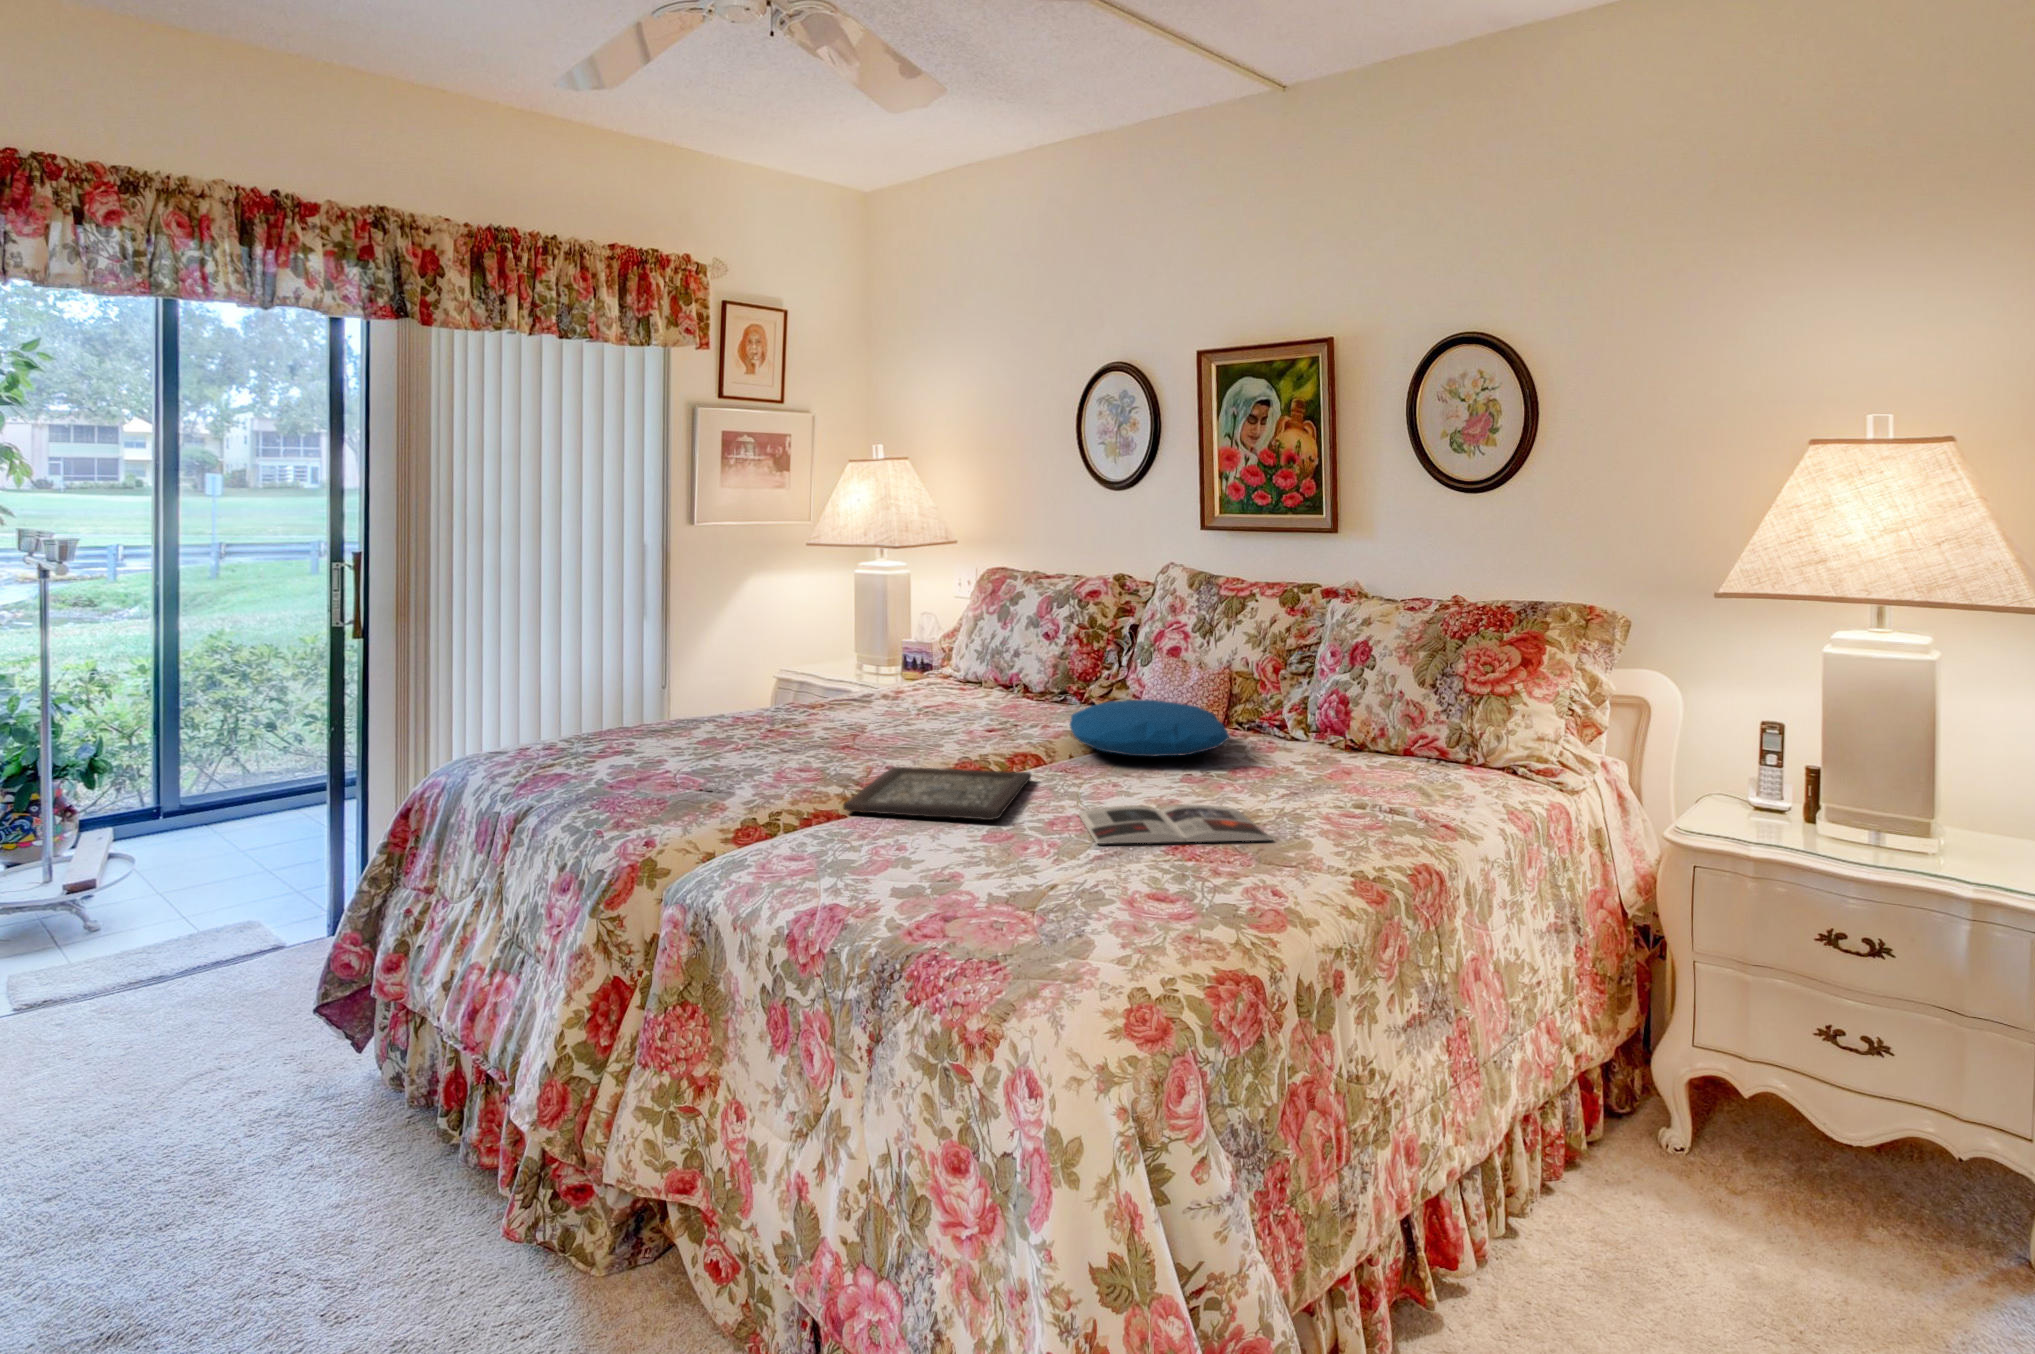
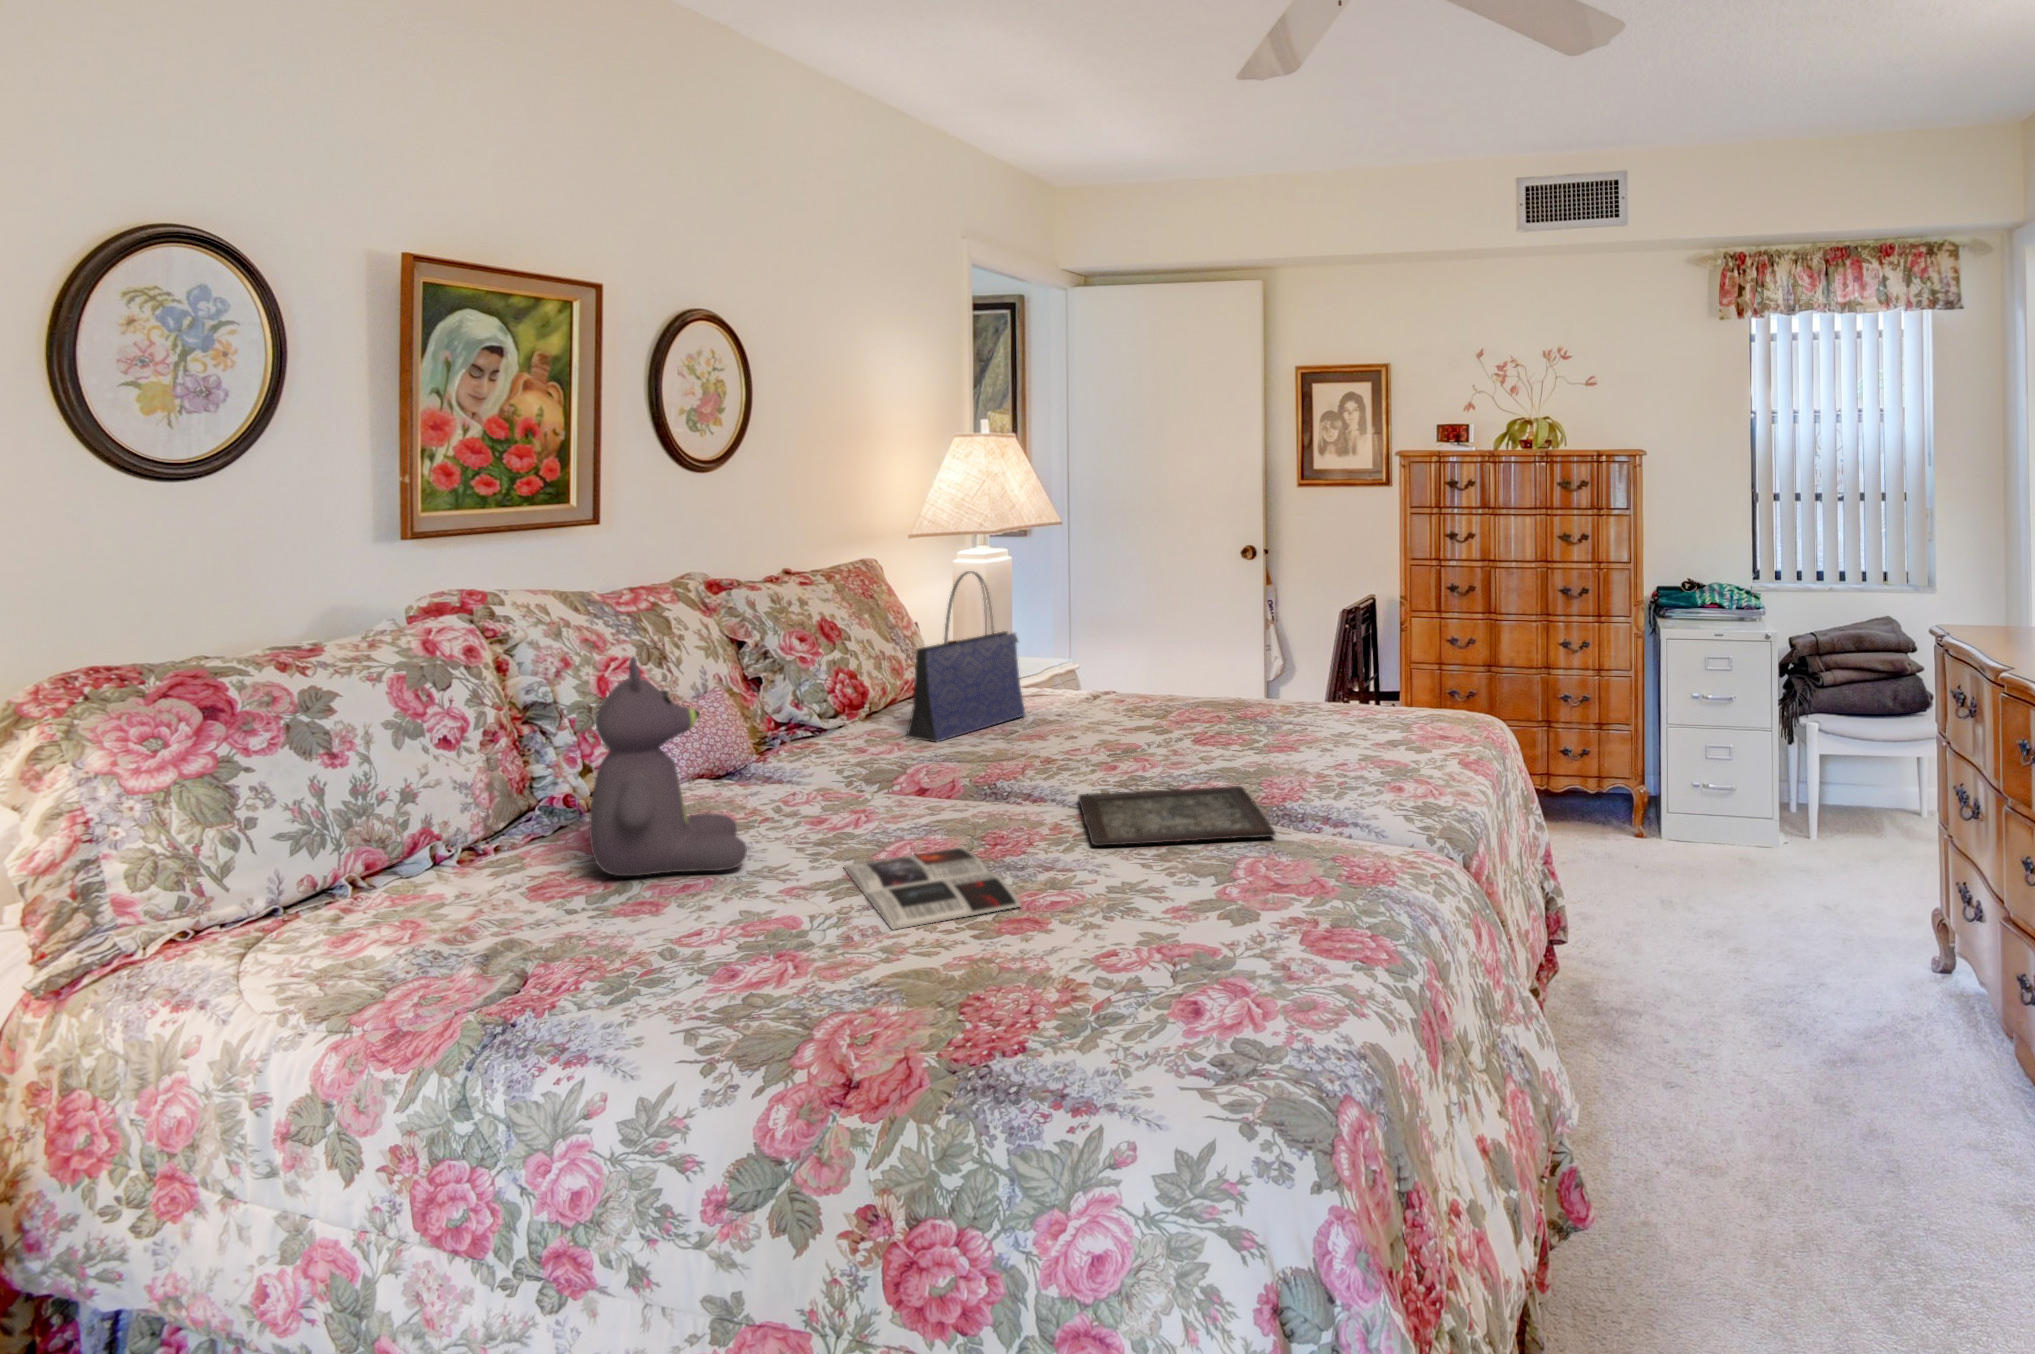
stuffed bear: none [914,585,1017,718] -> present [589,657,747,876]
tote bag: none [1301,594,1471,795] -> present [906,571,1025,742]
pillow: present [1070,700,1229,757] -> none [800,720,1000,792]
magazine: present [1079,804,1271,844] -> present [844,848,1021,930]

